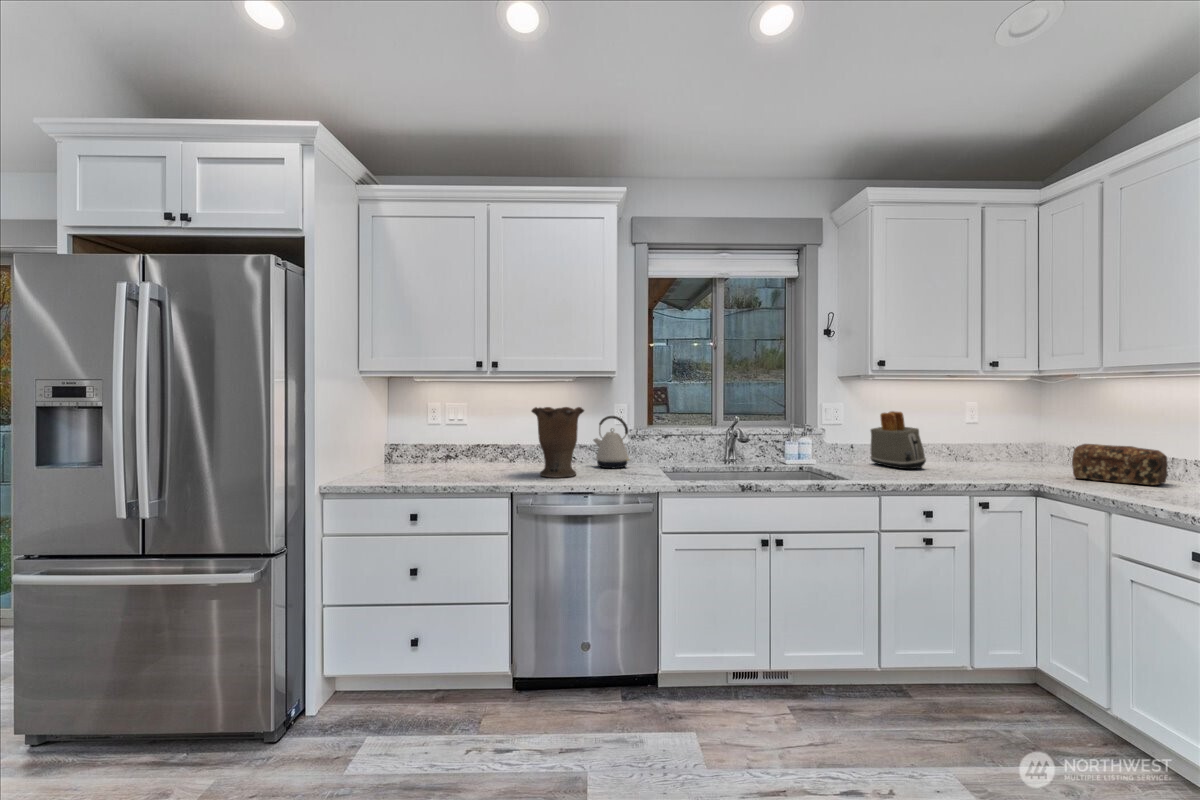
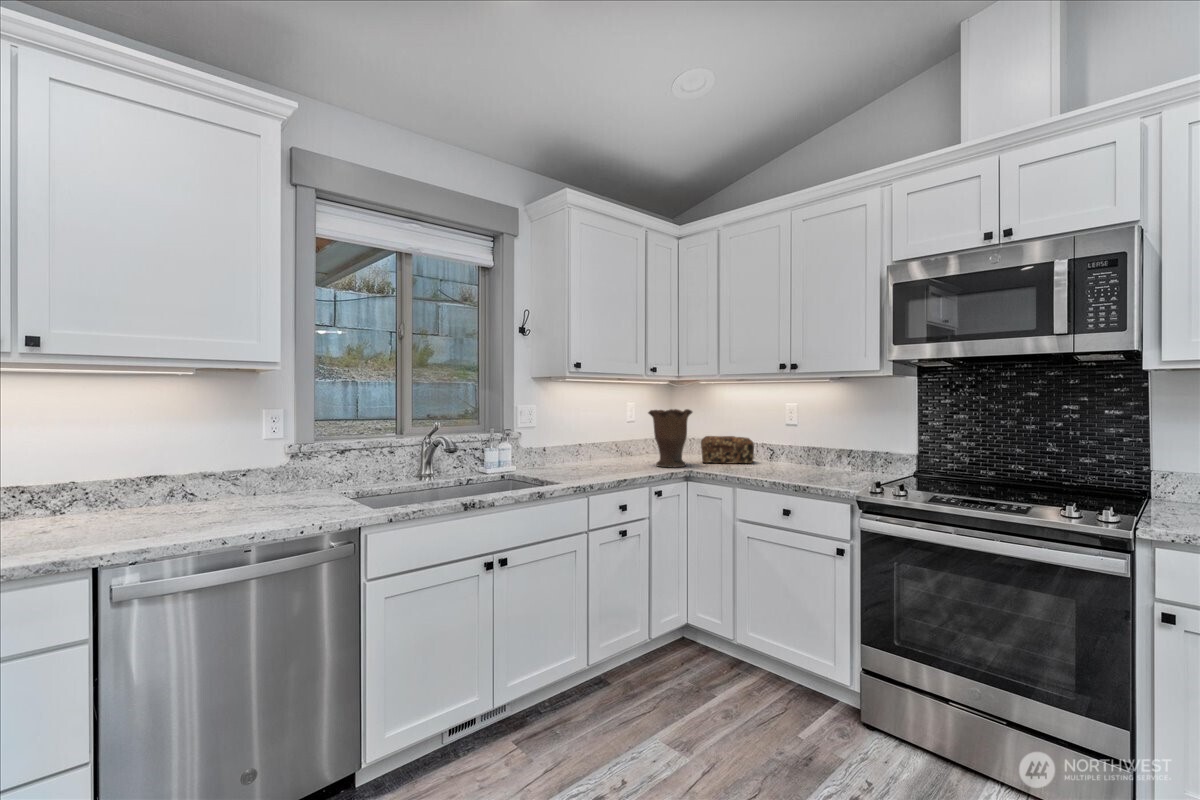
vase: present [532,407,584,478] -> present [648,409,692,467]
toaster: present [870,411,926,469] -> none [555,416,603,467]
kettle: present [594,416,630,468] -> none [229,429,294,503]

